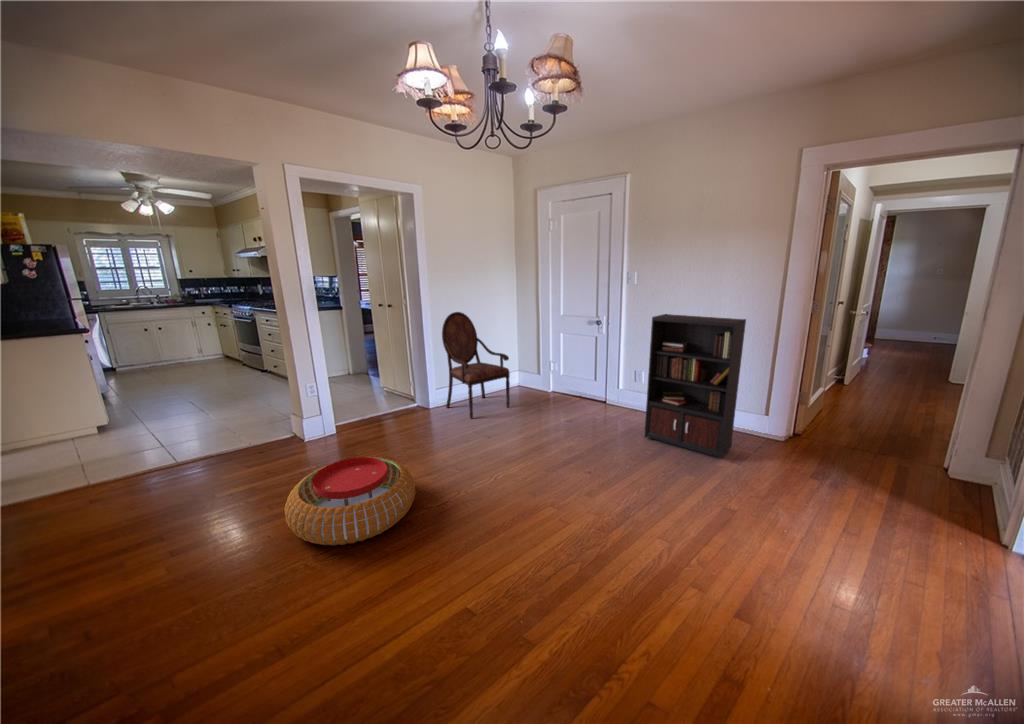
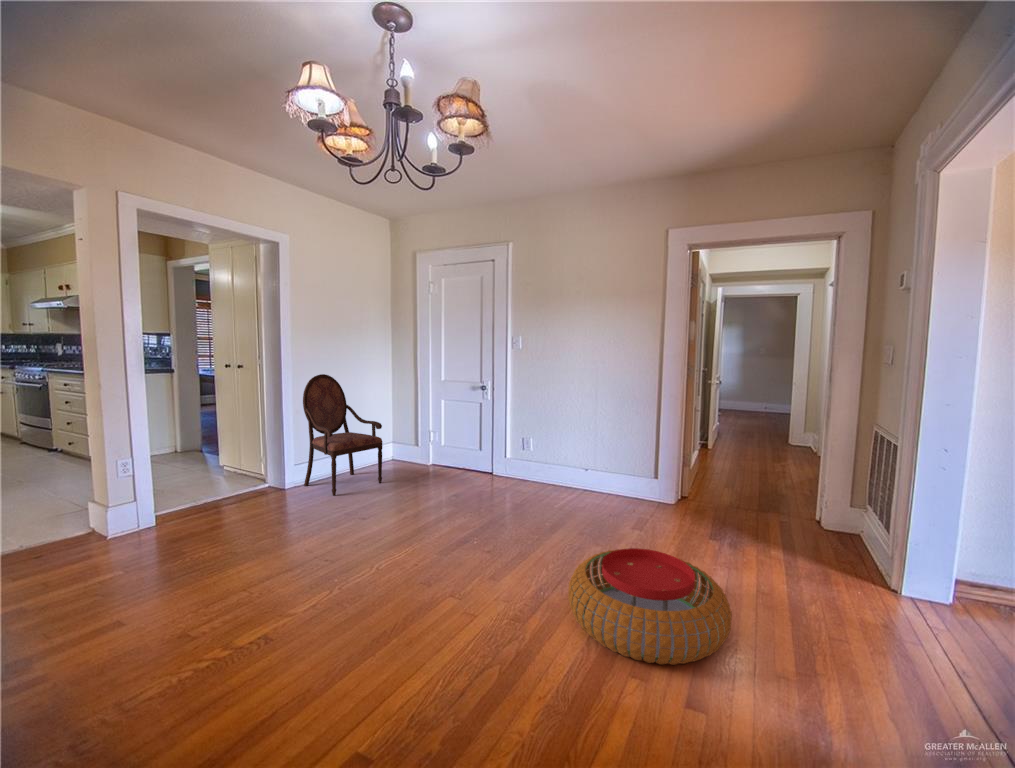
bookcase: present [644,314,763,459] -> none [525,376,639,521]
pouf: present [284,457,415,546] -> present [568,548,732,665]

